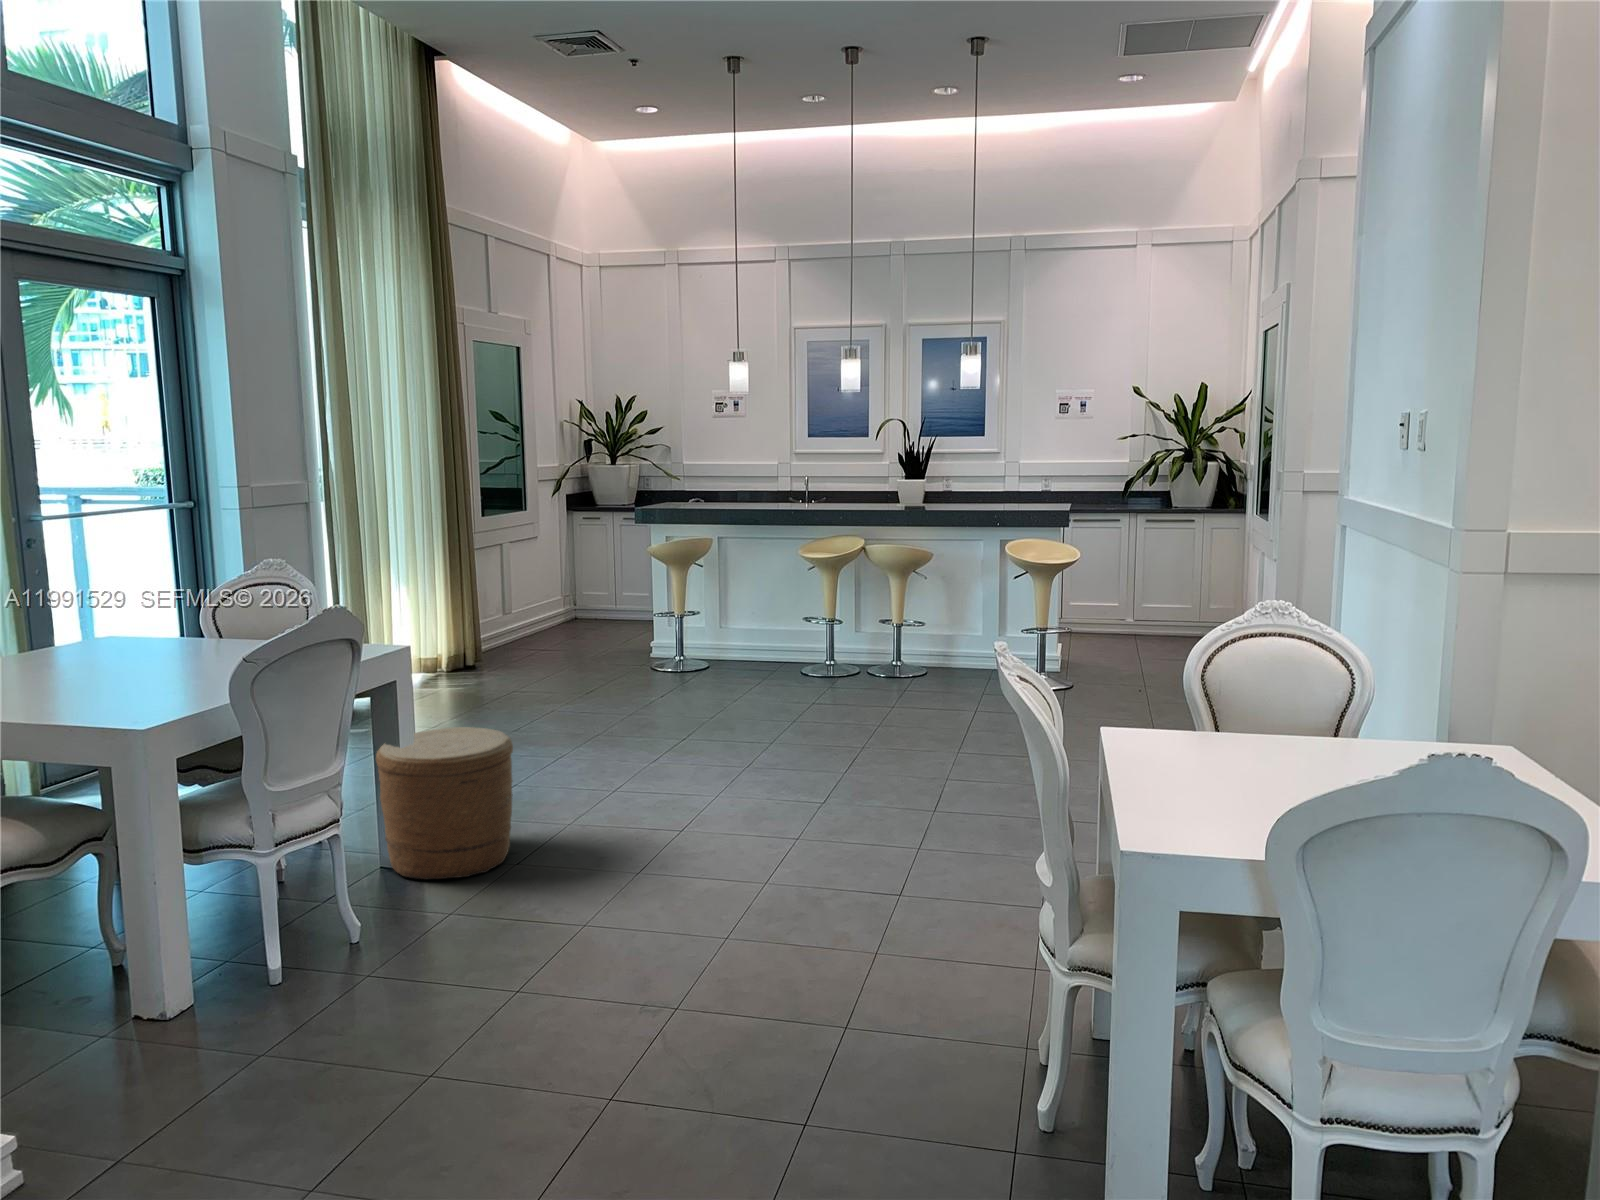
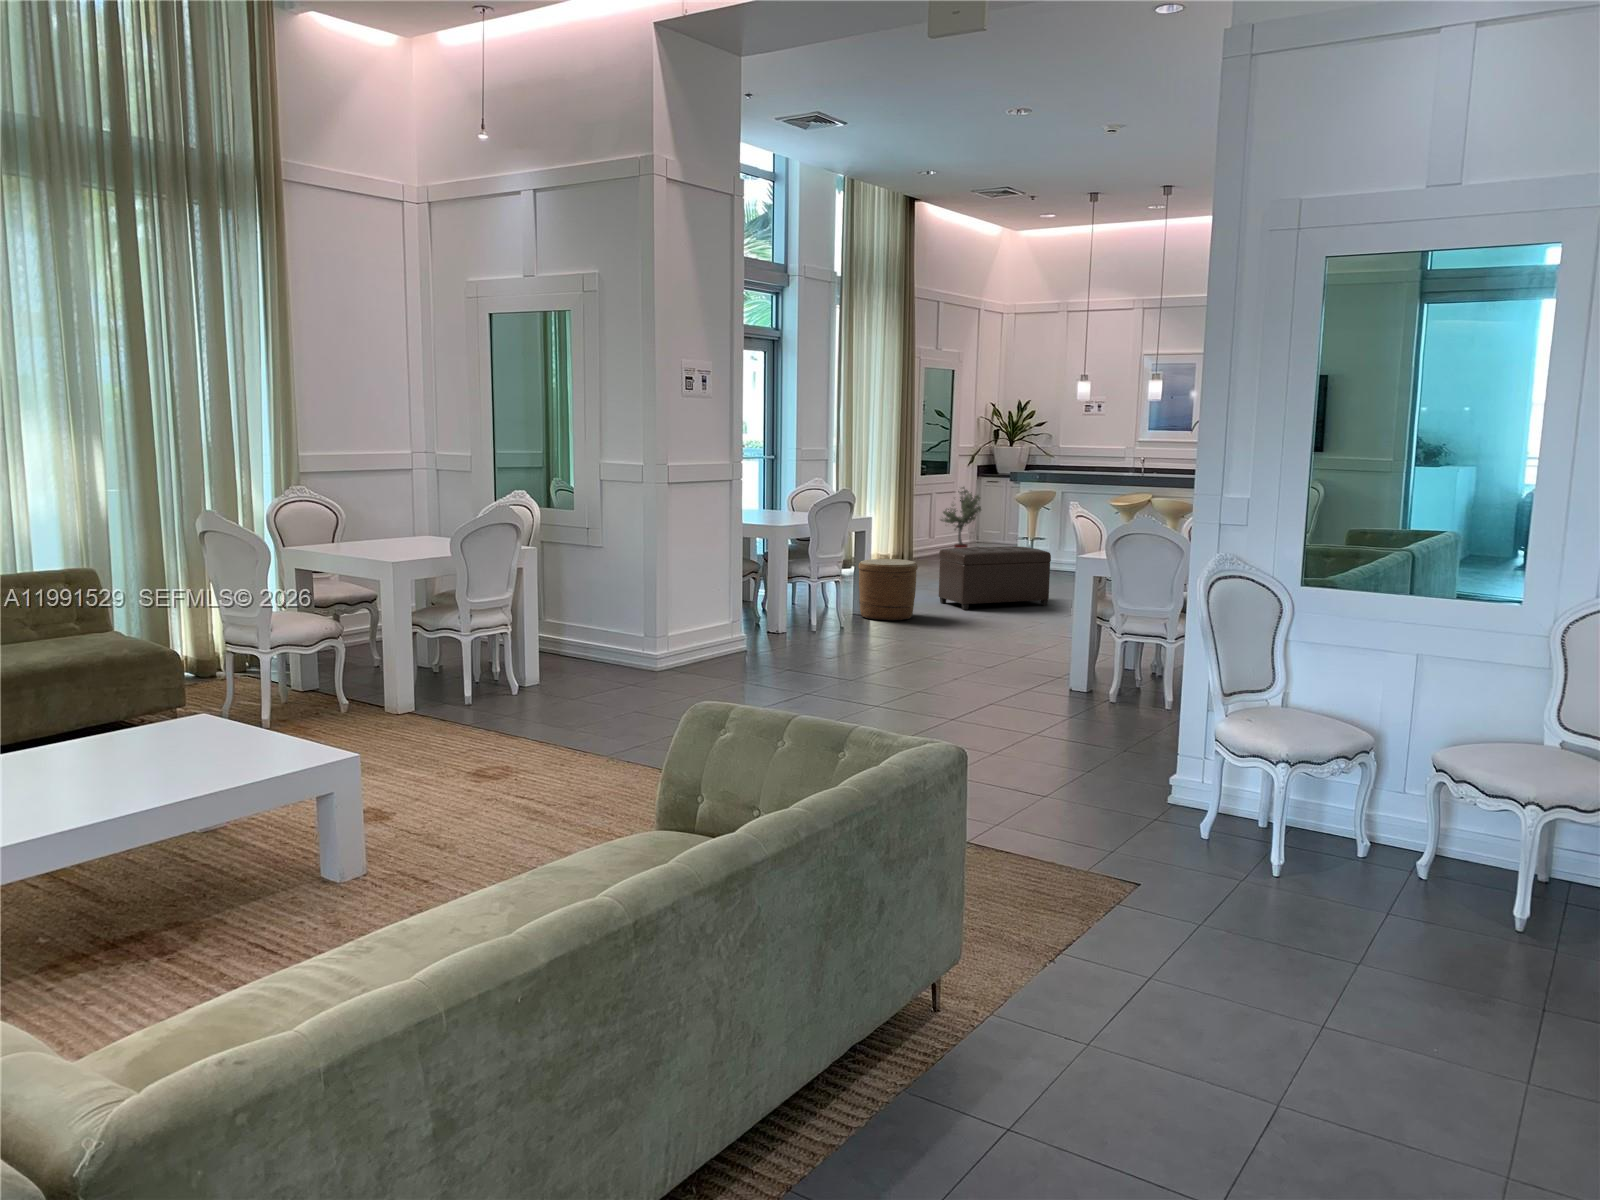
potted tree: none [515,530,582,644] -> present [941,487,981,548]
ottoman: none [546,655,756,804] -> present [939,546,1051,610]

